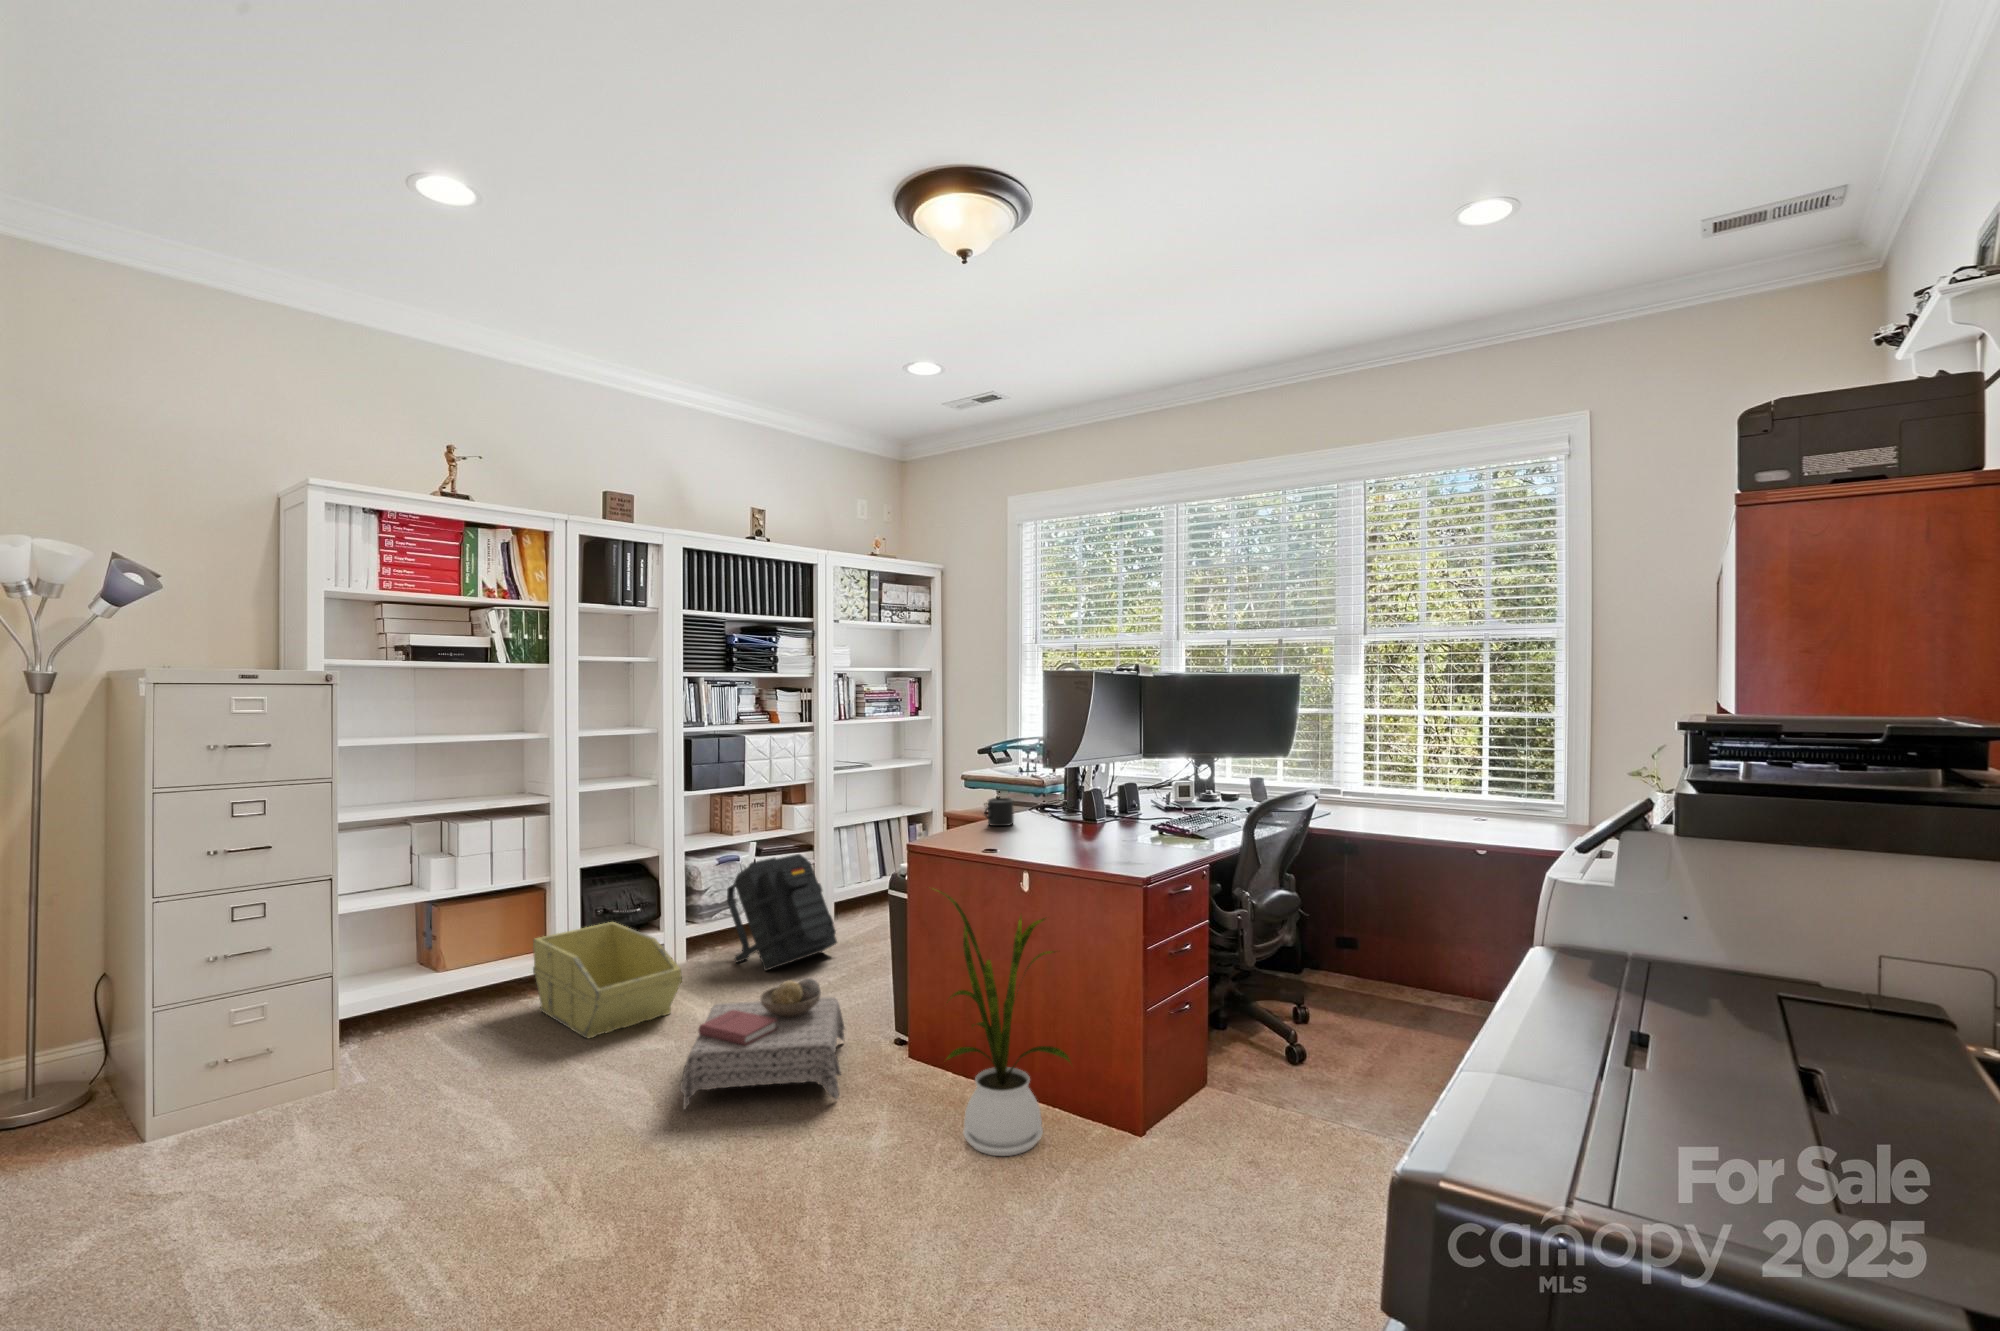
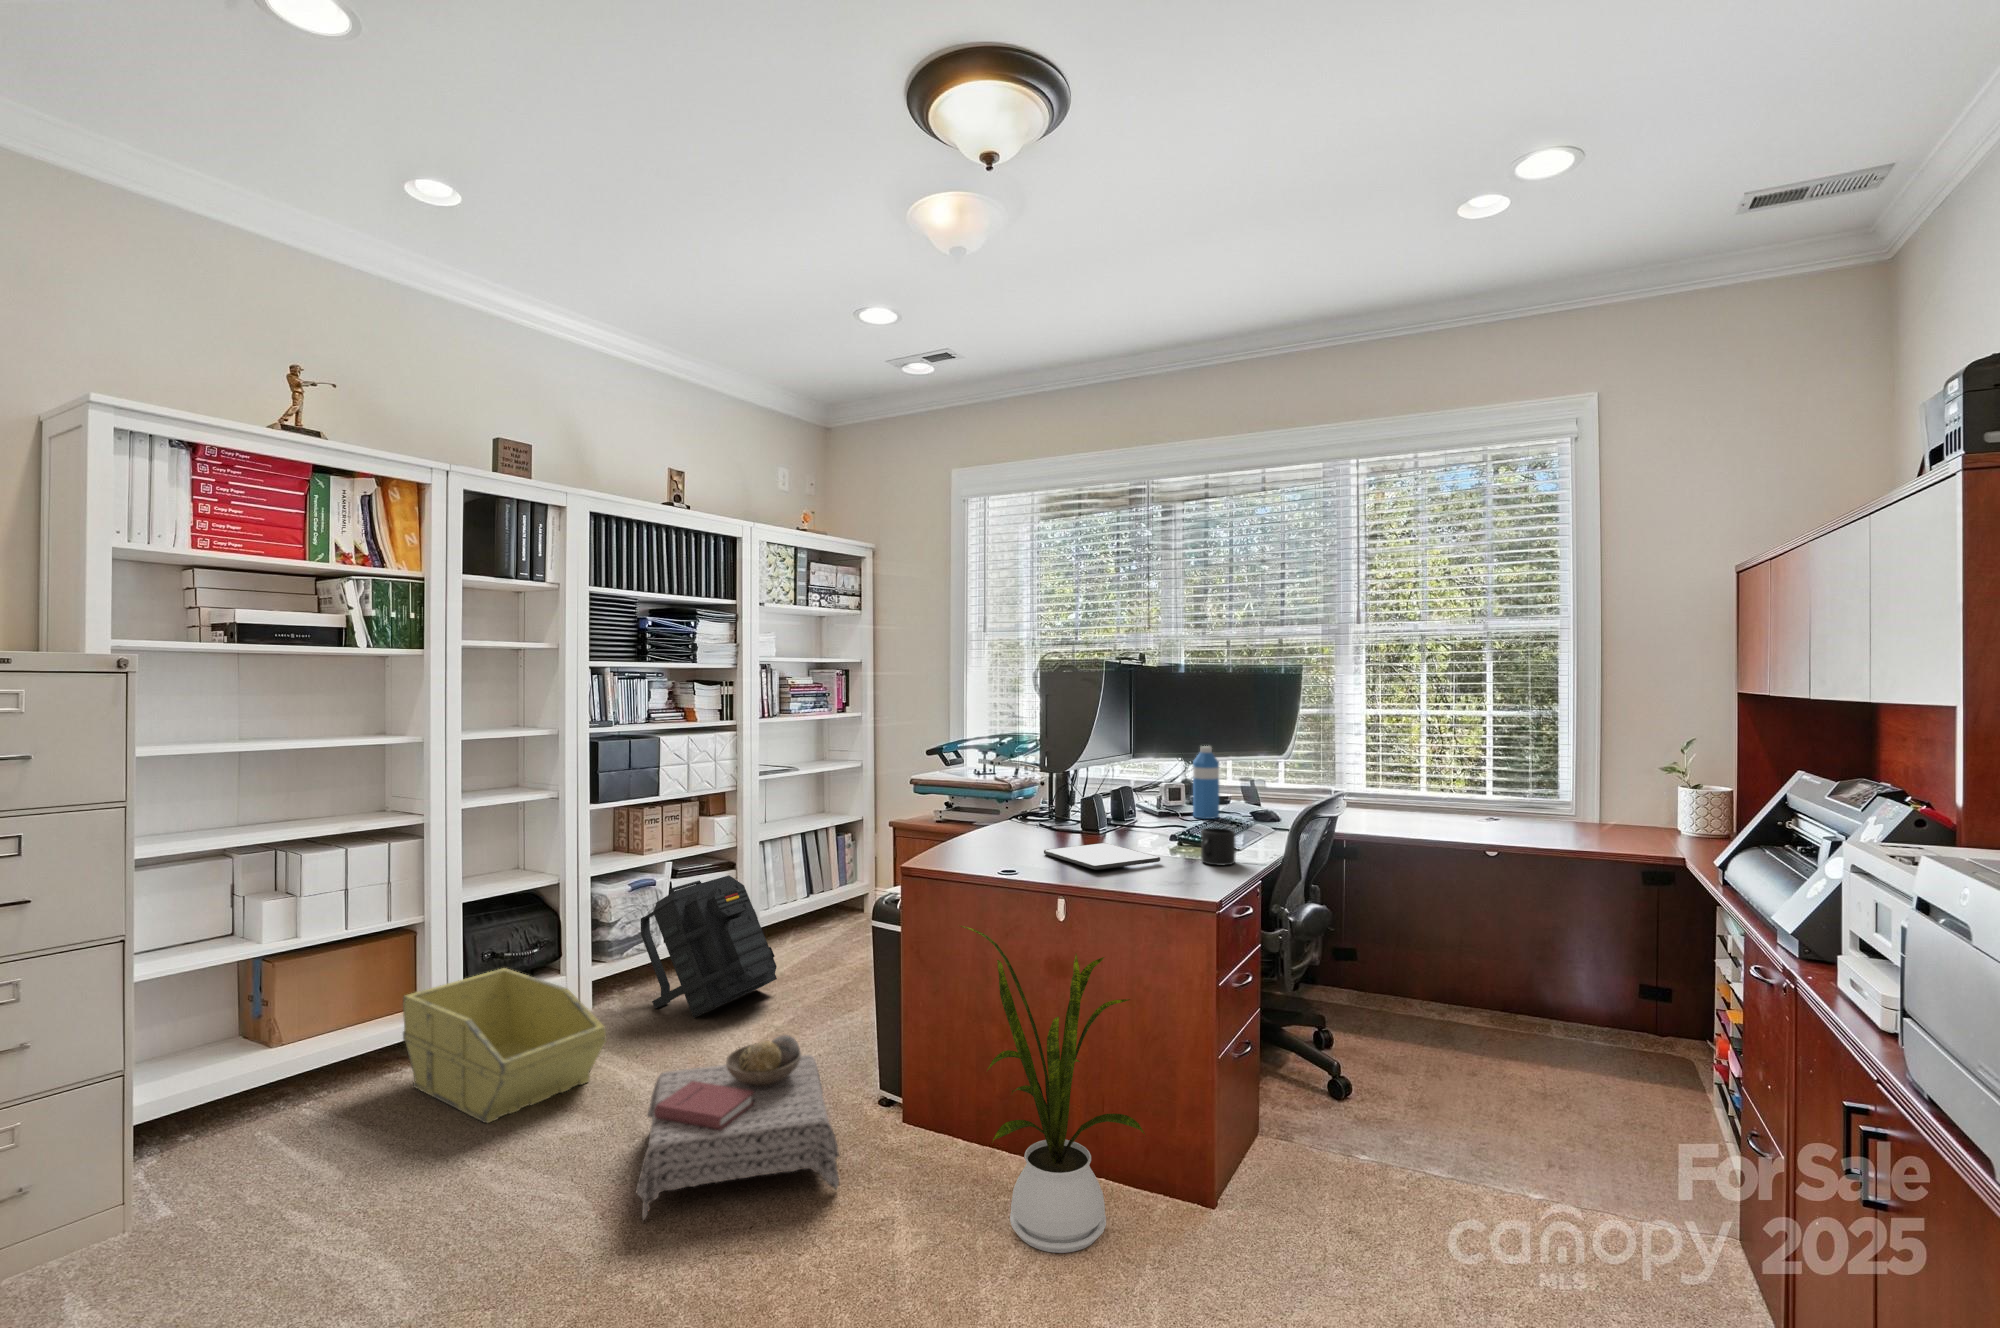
water bottle: none [1181,744,1204,809] -> present [1193,746,1219,819]
mug: present [984,798,1014,826] -> present [1201,827,1235,866]
tablet: none [1023,826,1115,846] -> present [1044,843,1160,870]

